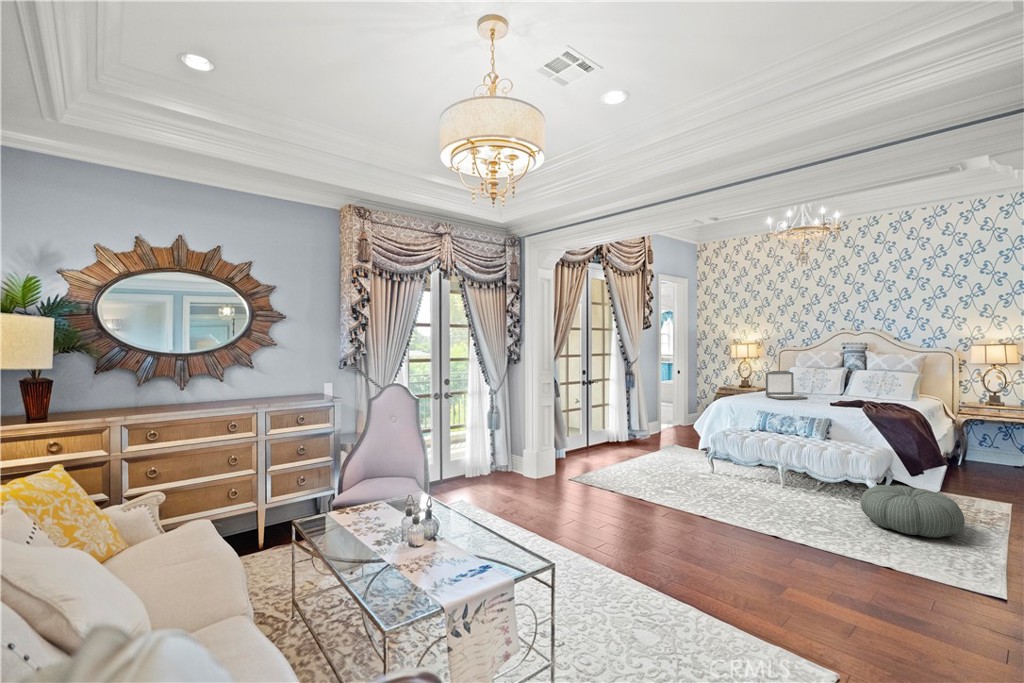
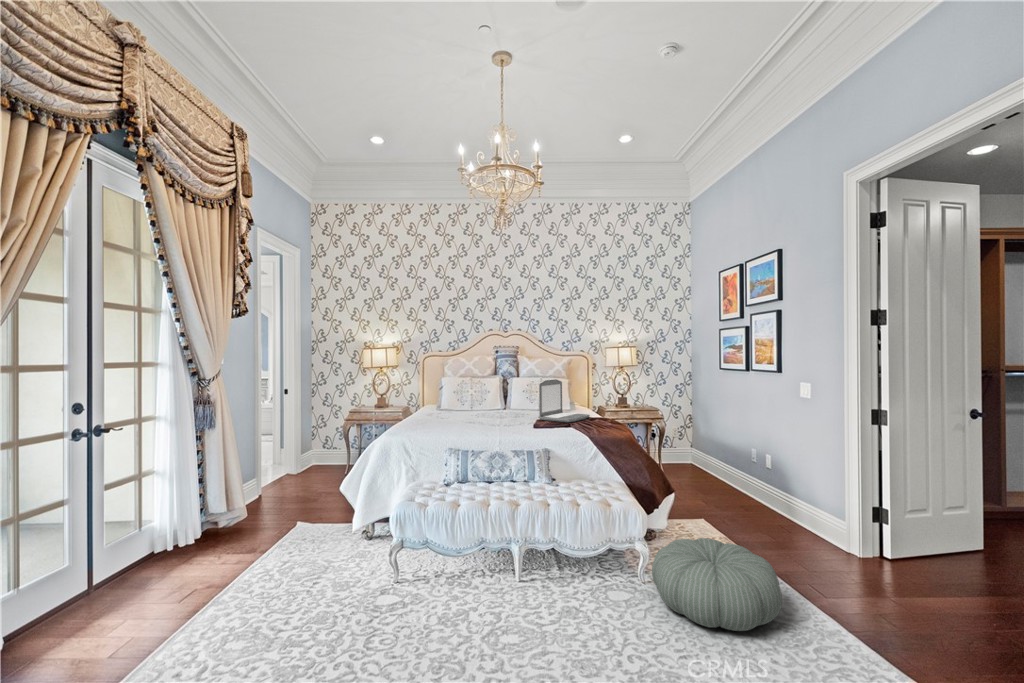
laptop: present [765,371,808,400] -> present [538,379,590,422]

